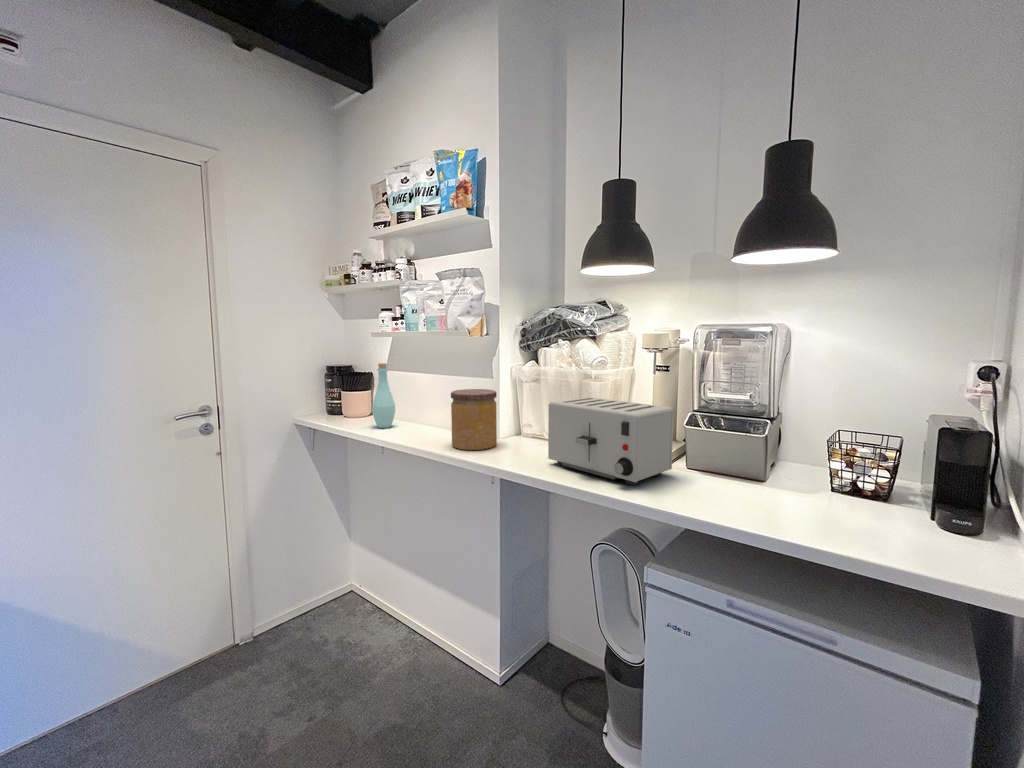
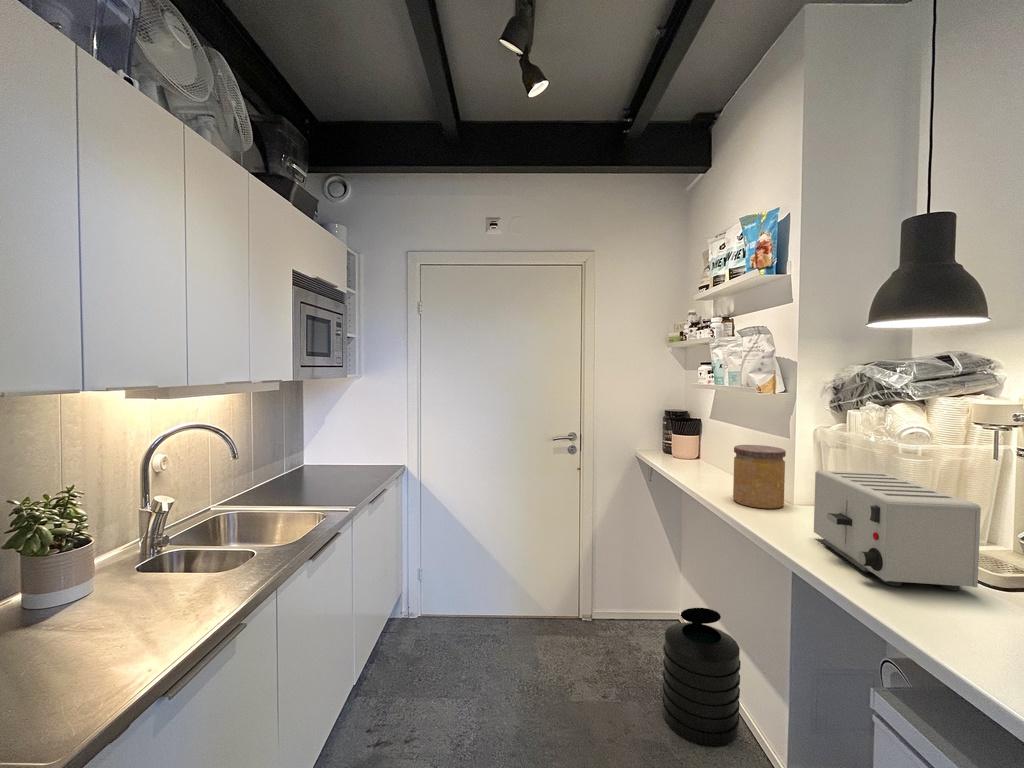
bottle: present [372,363,395,428] -> none [685,412,707,471]
trash can: none [377,565,454,707] -> present [662,608,741,747]

